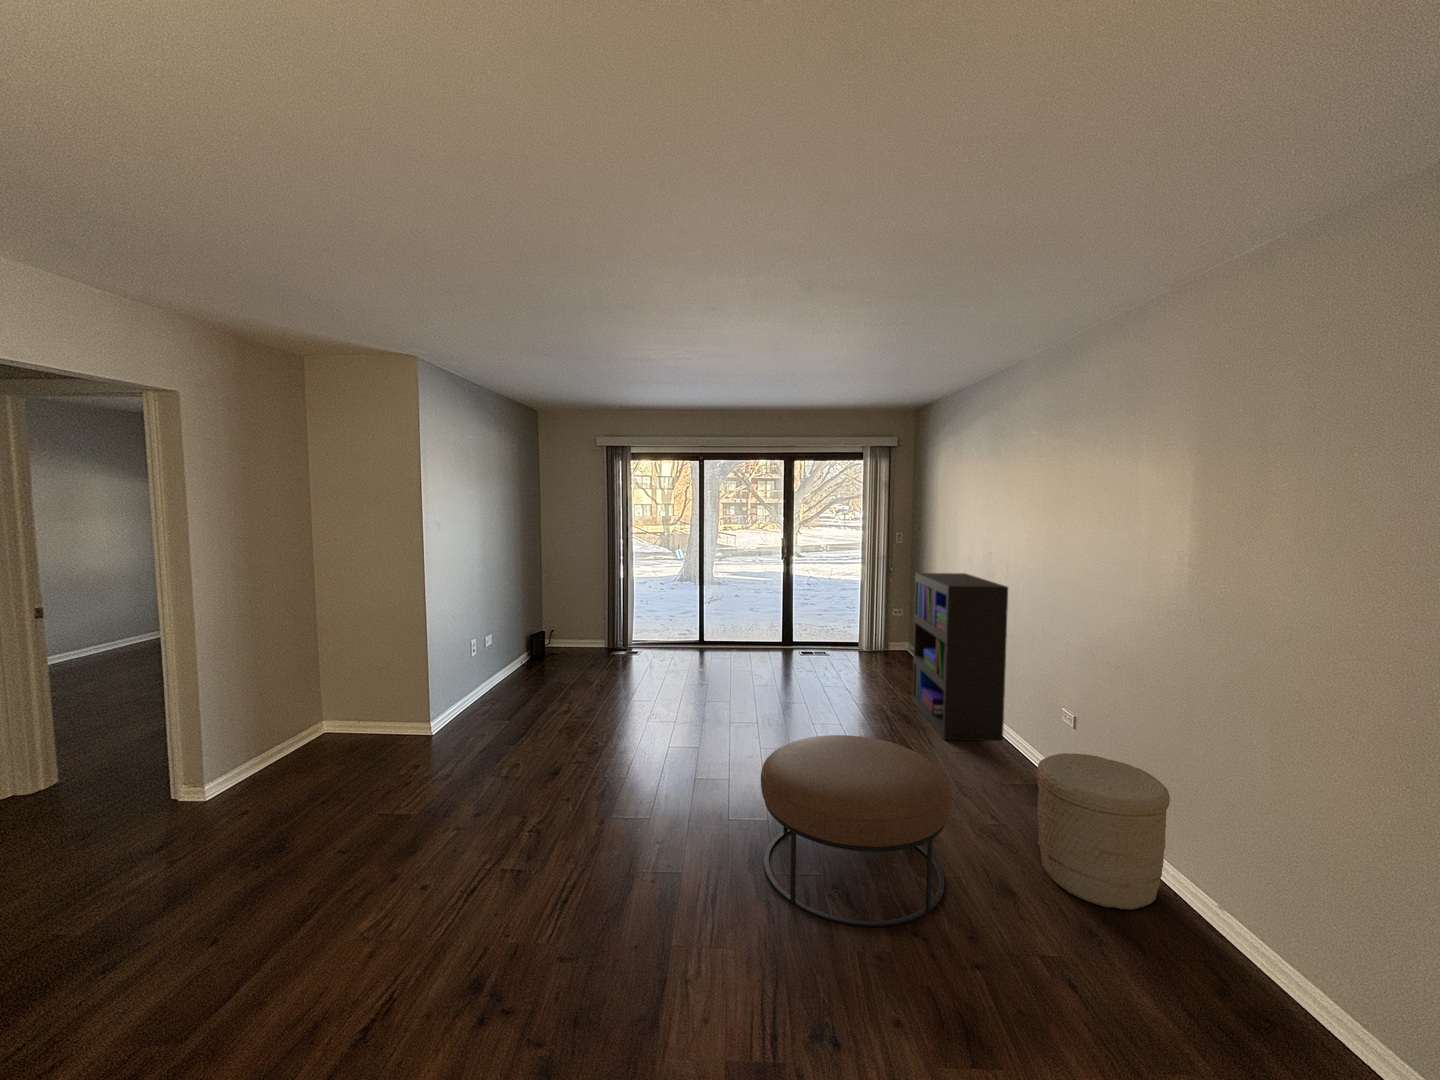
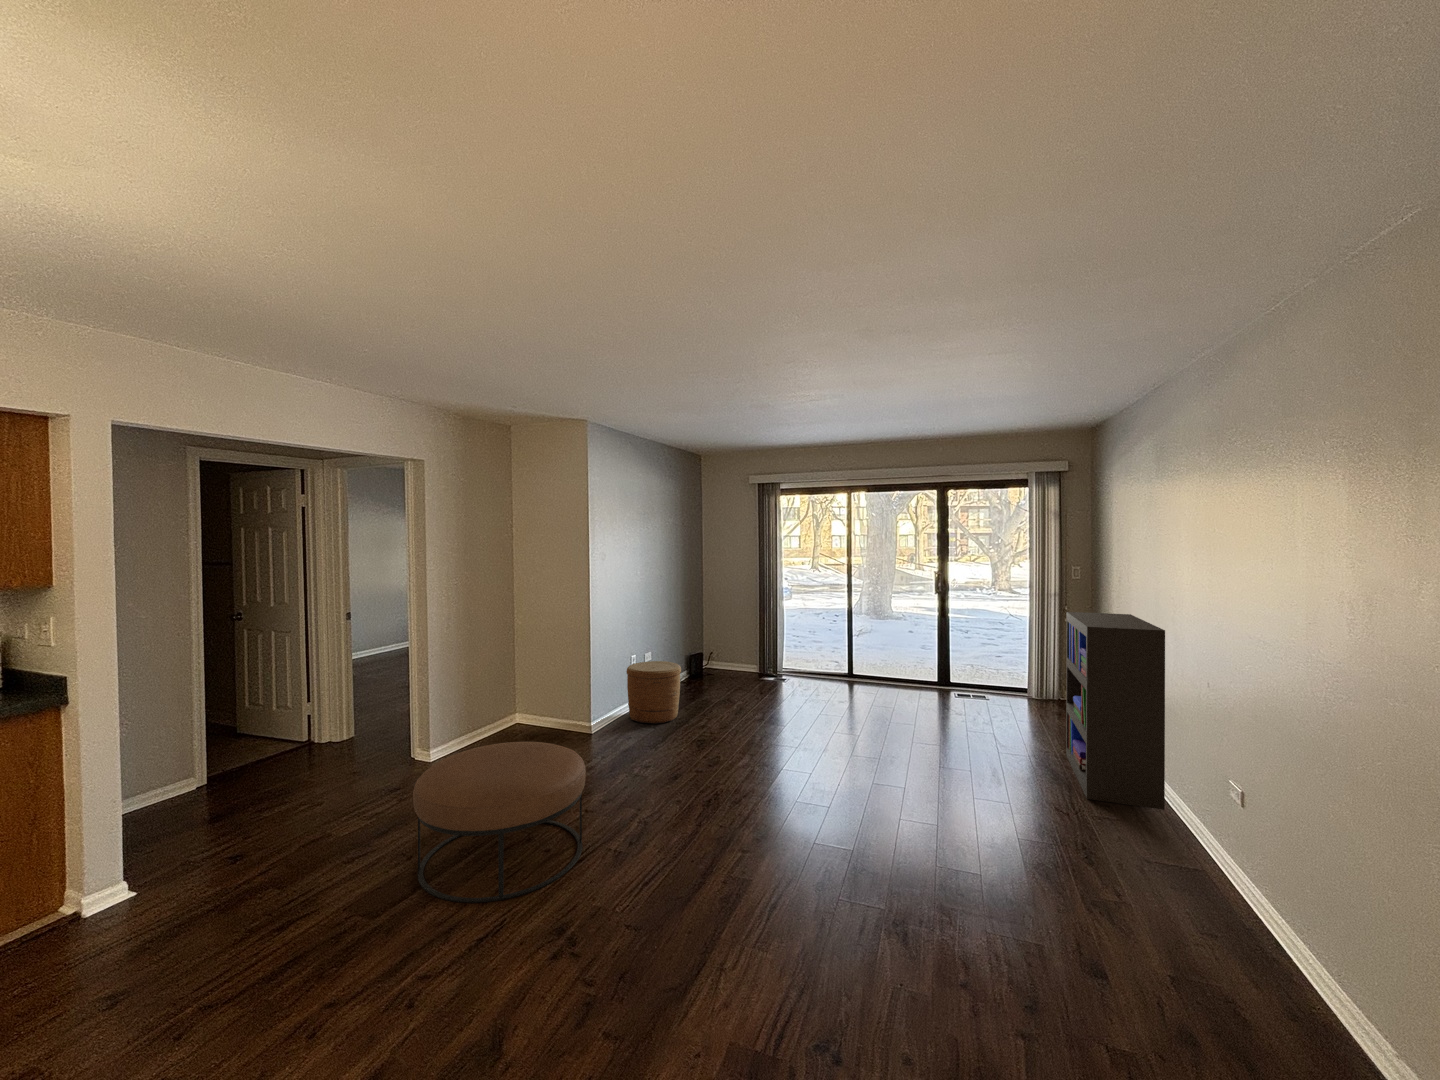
ottoman: present [761,735,952,927] -> present [413,742,586,903]
woven basket: present [1037,753,1170,910] -> present [626,661,681,724]

